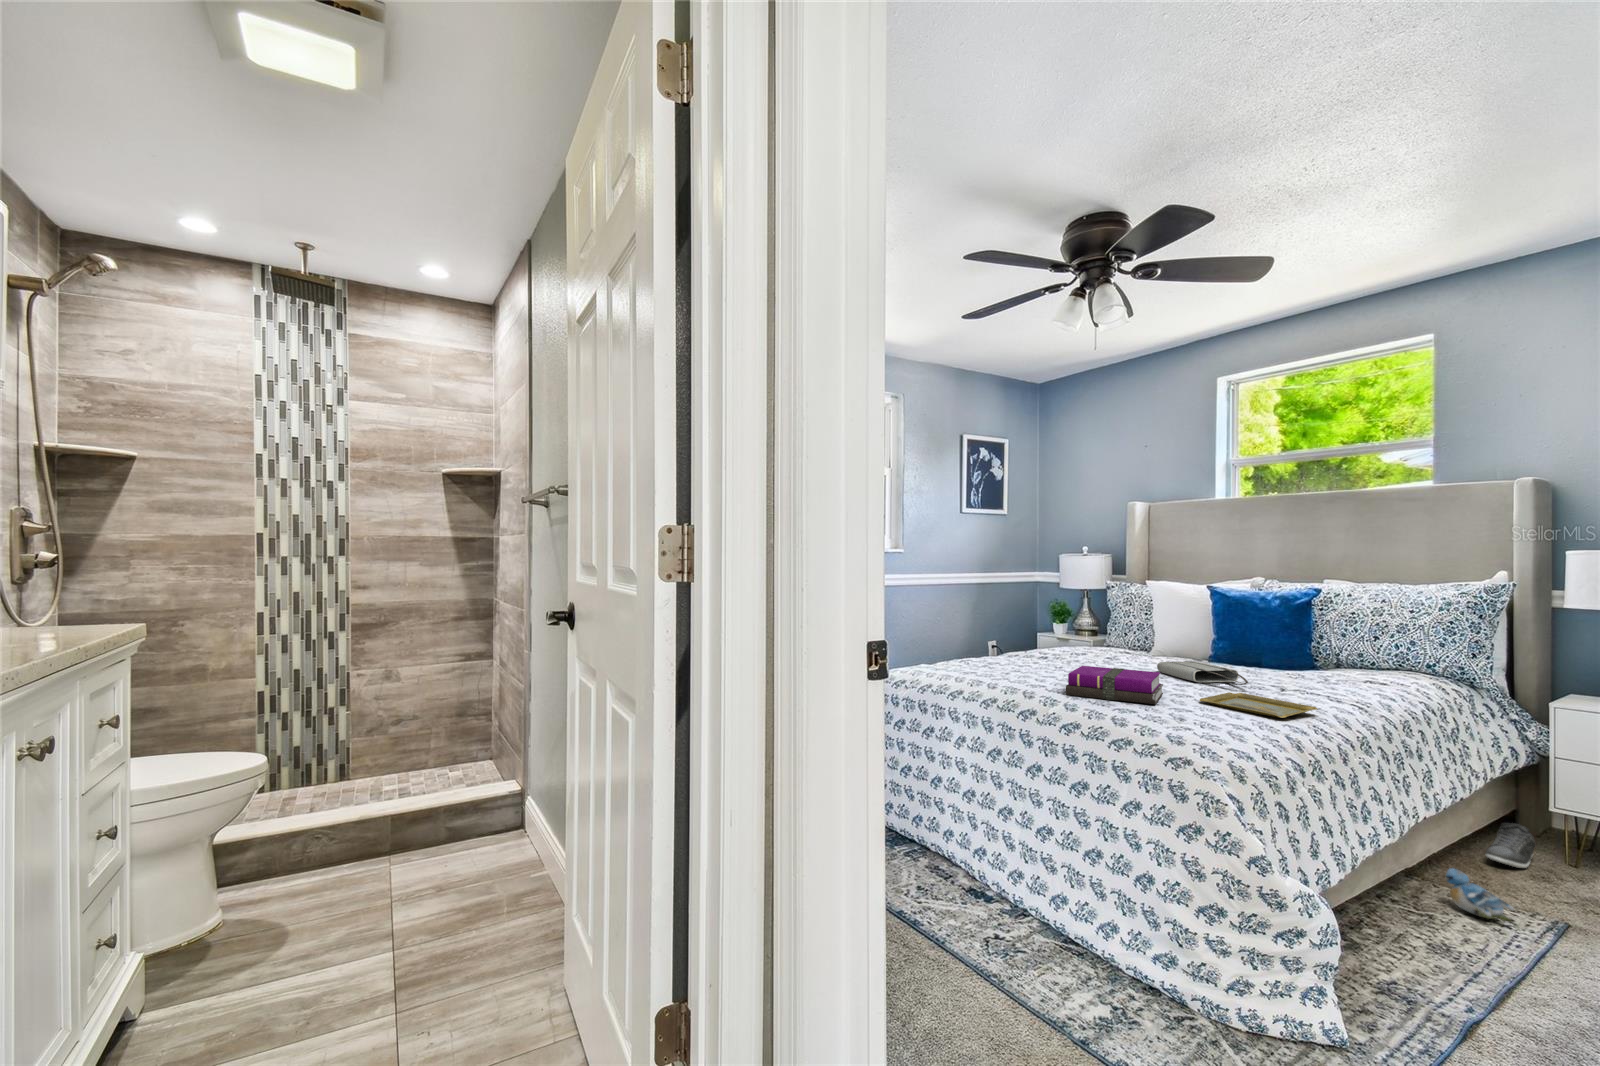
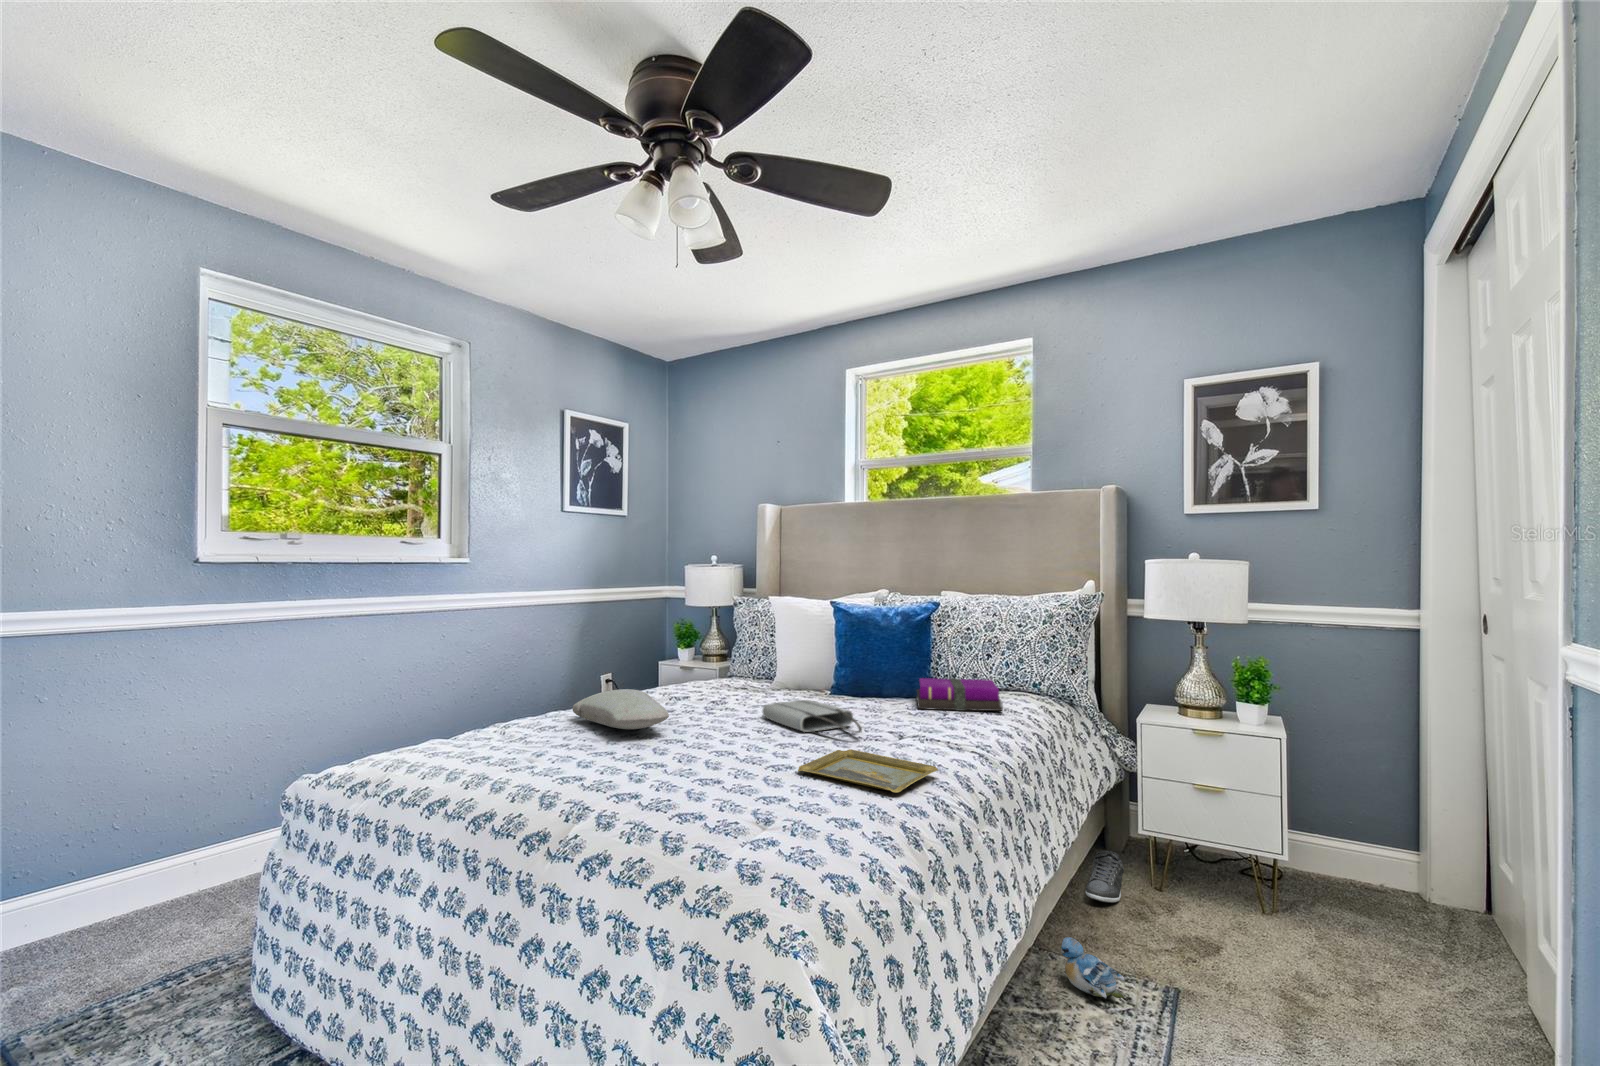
pillow: none [1013,645,1090,670] -> present [572,689,669,729]
notebook: present [1066,666,1163,704] -> present [917,678,1003,711]

